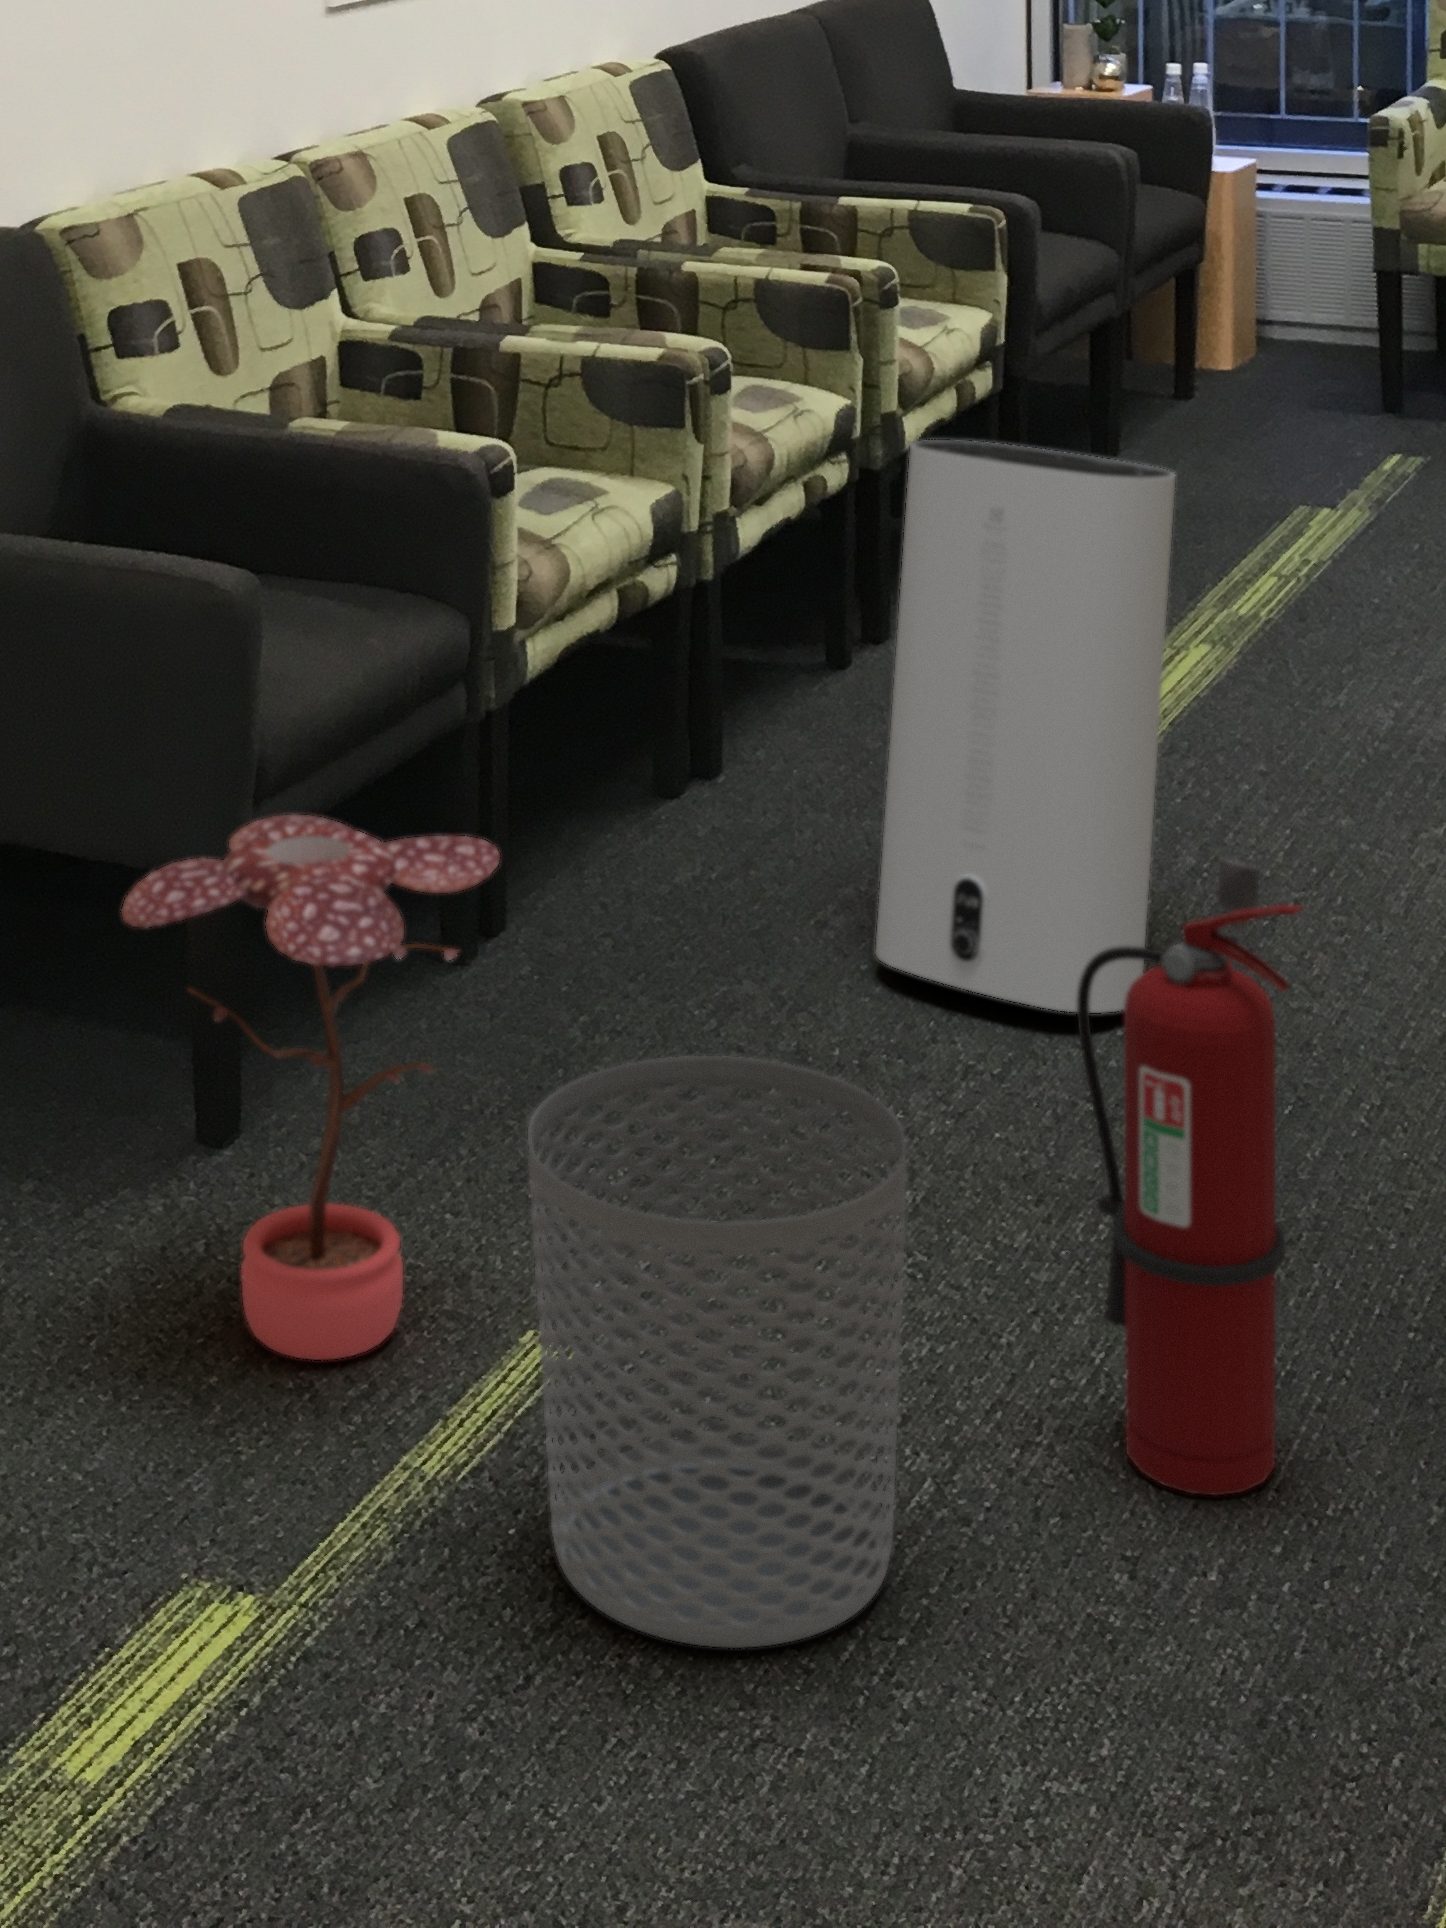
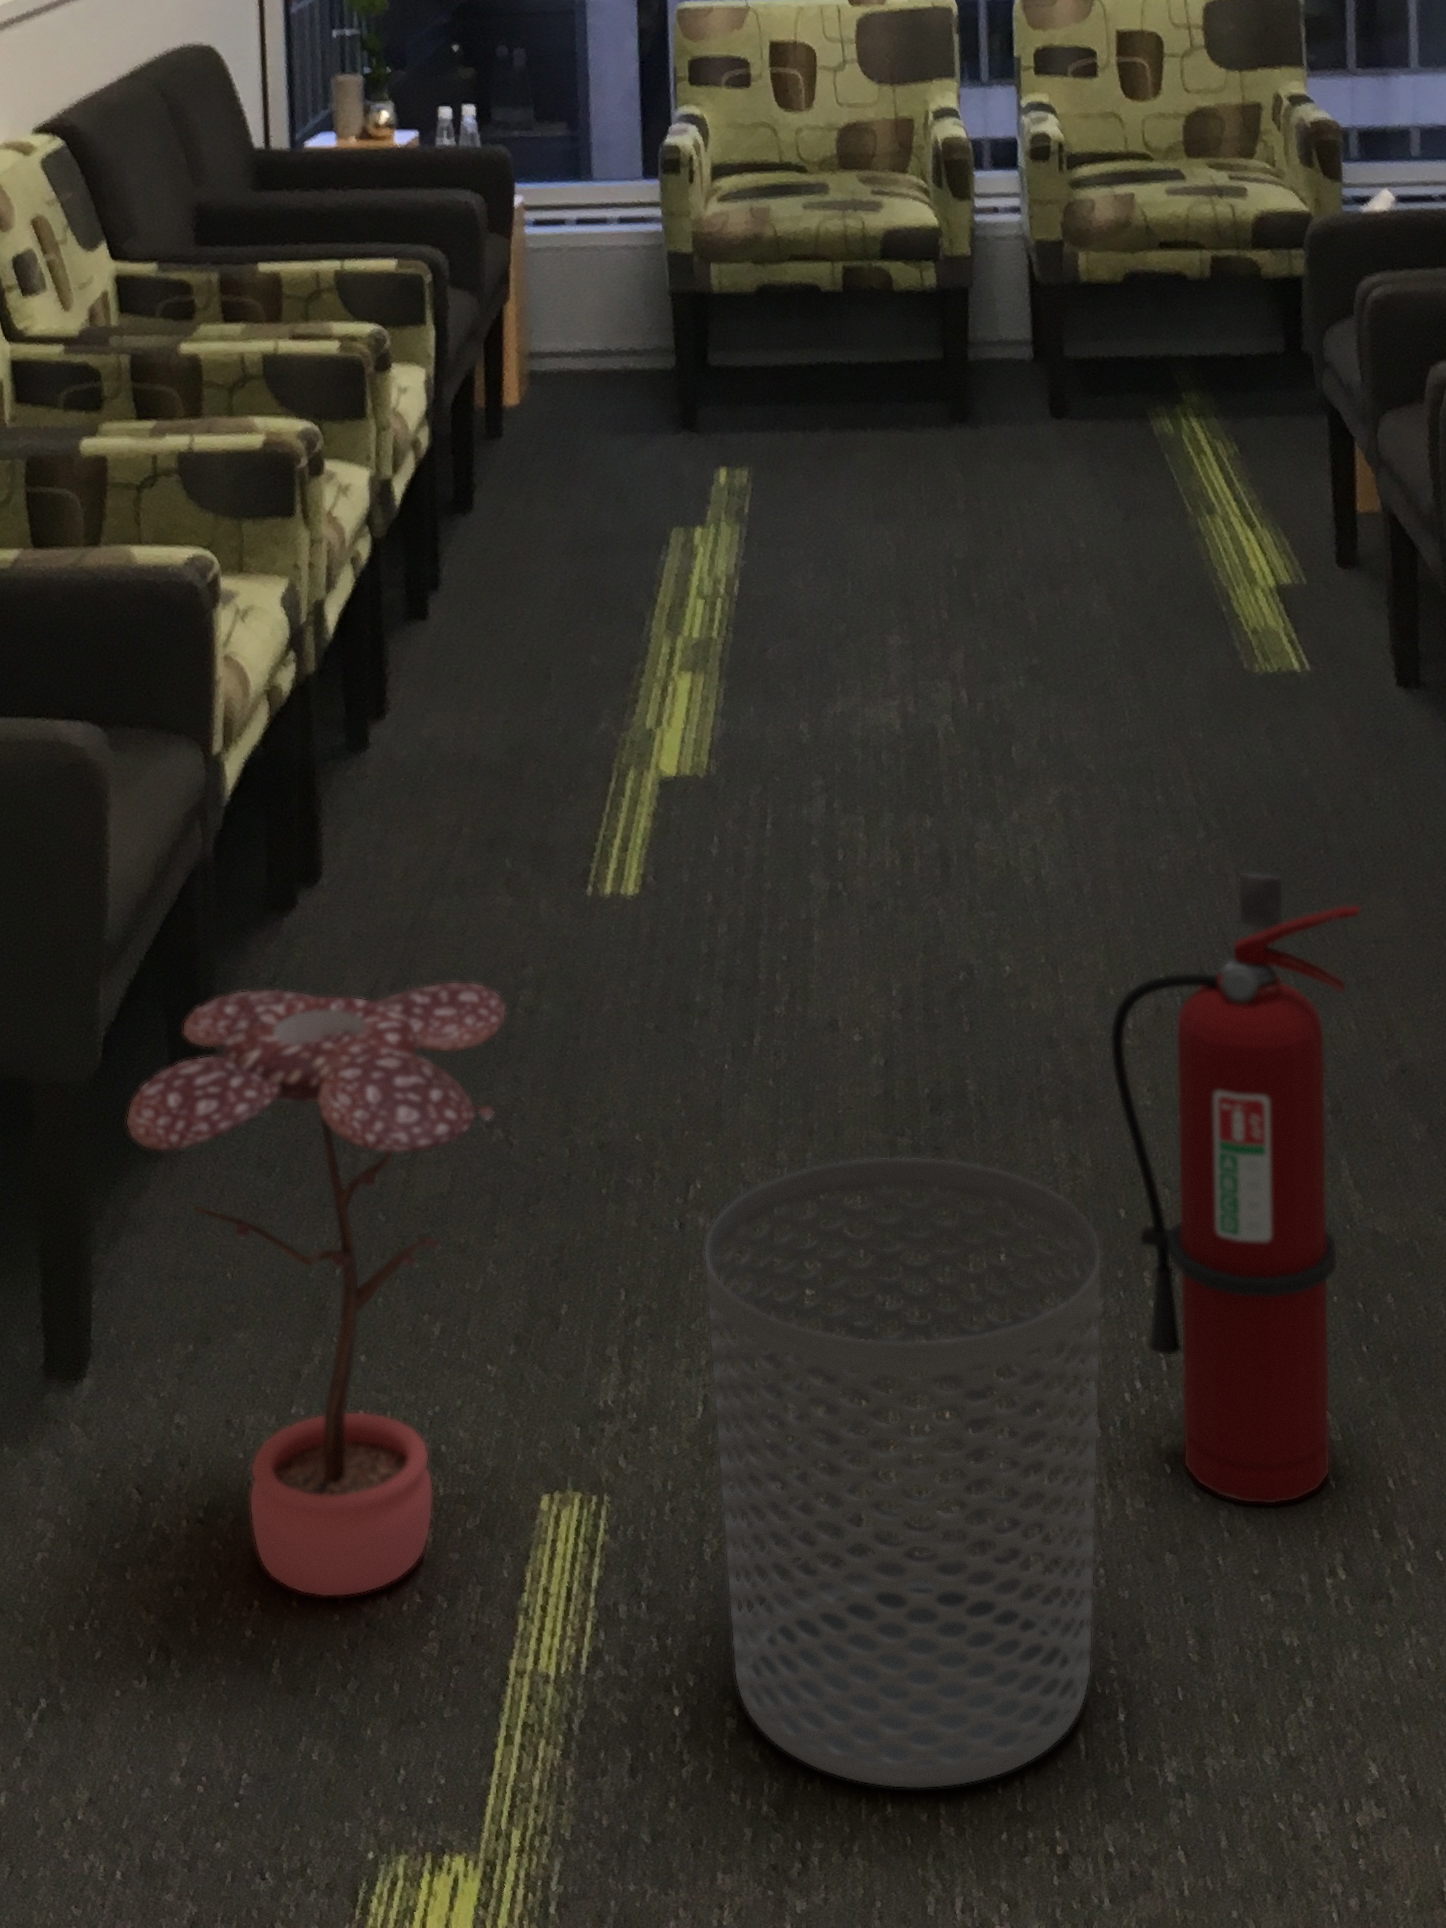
air purifier: present [875,440,1176,1013] -> none [619,498,895,1059]

